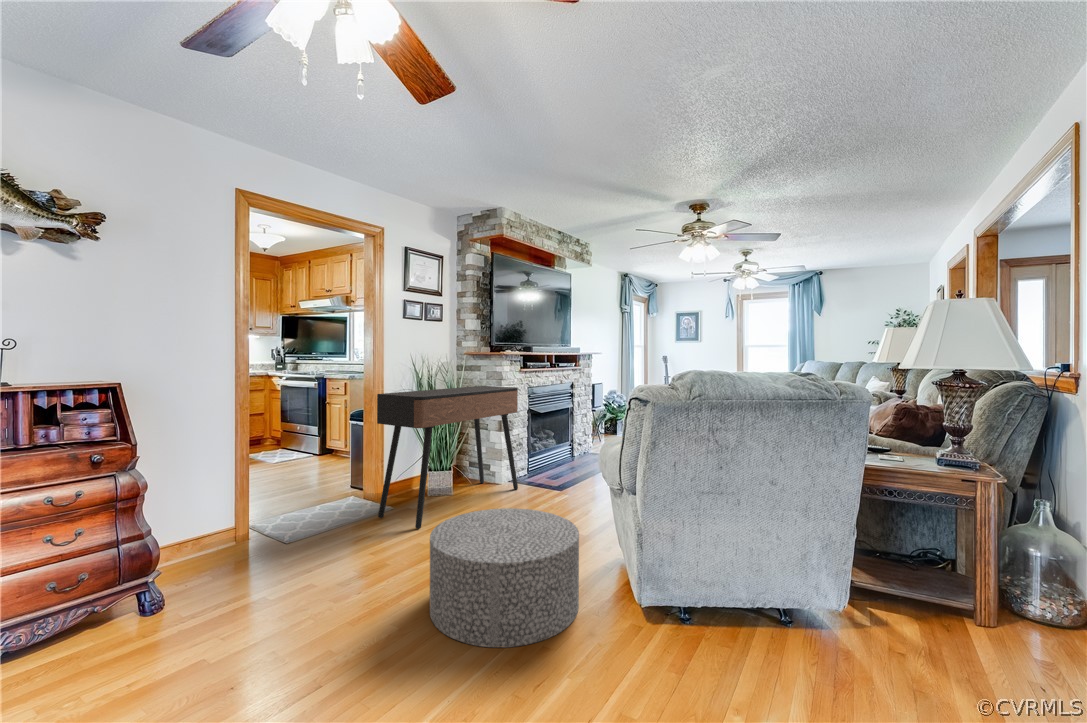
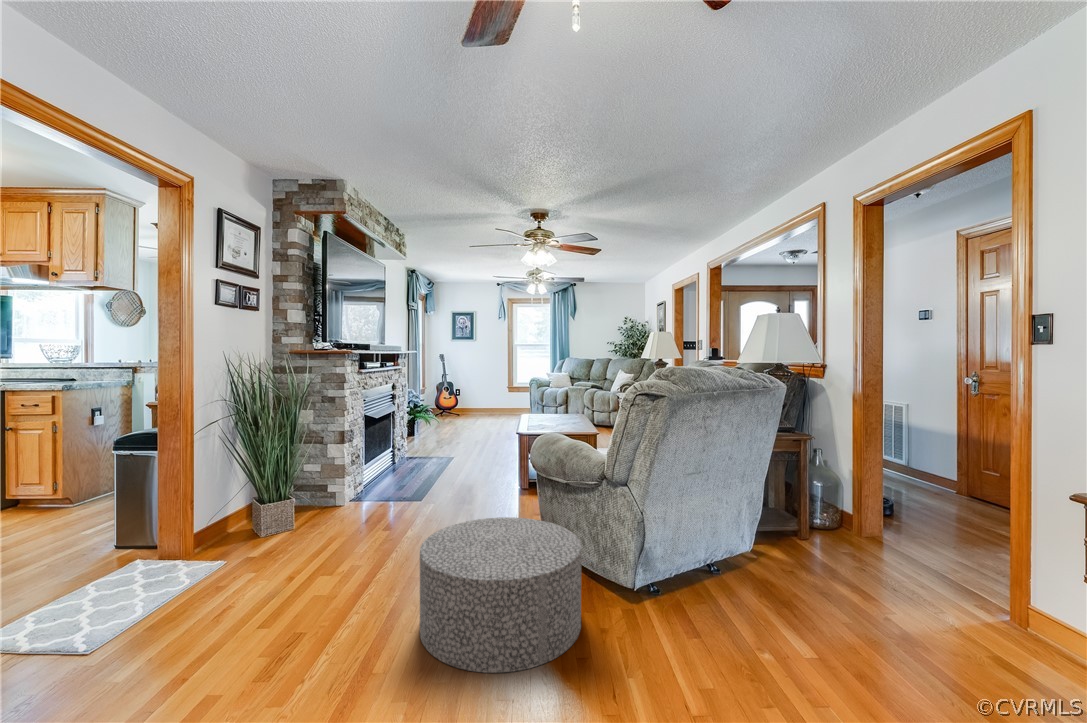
console table: present [377,386,518,528] -> none [222,391,374,575]

